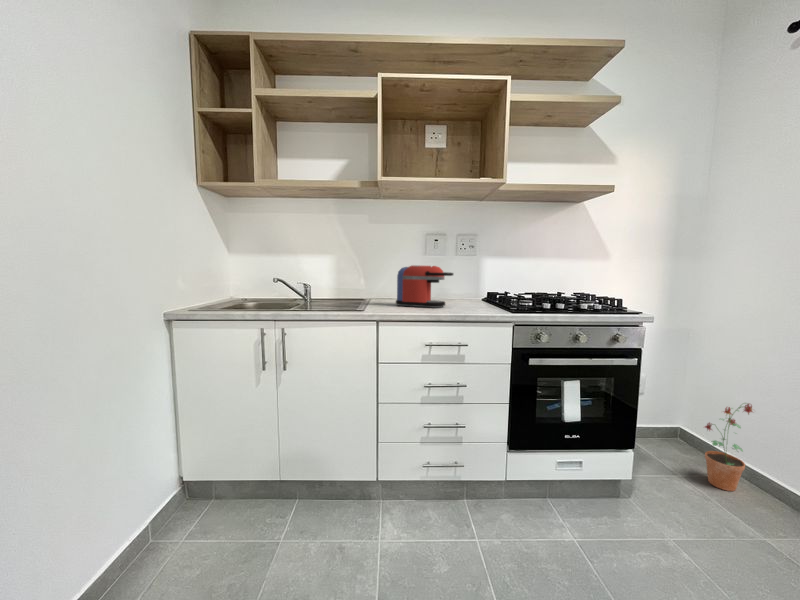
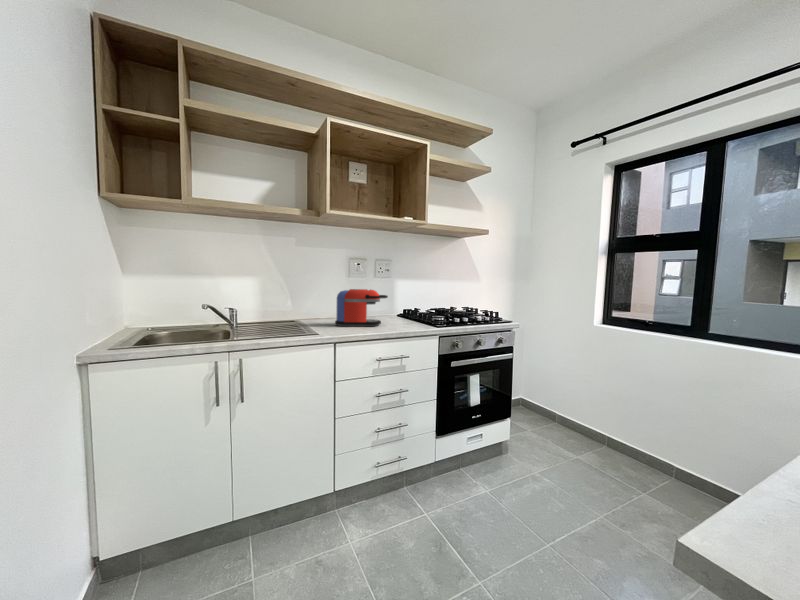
potted plant: present [705,404,752,491] -> none [539,375,565,433]

